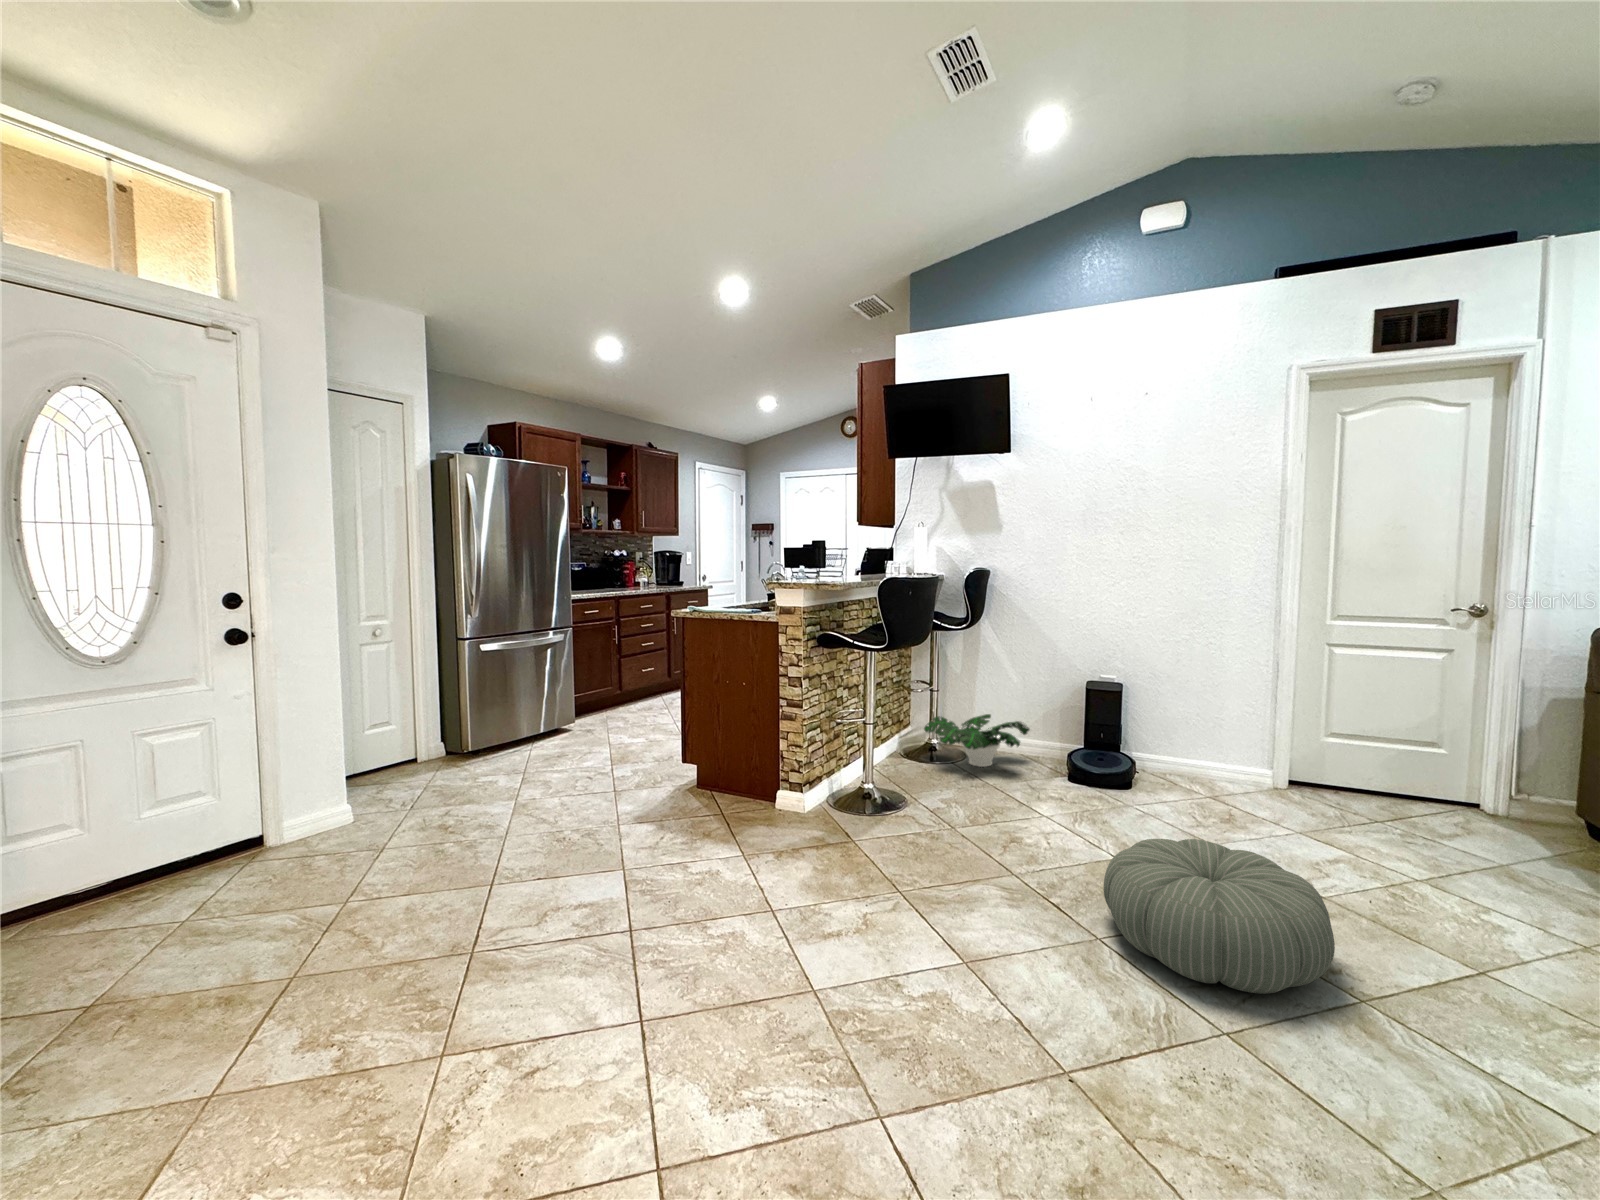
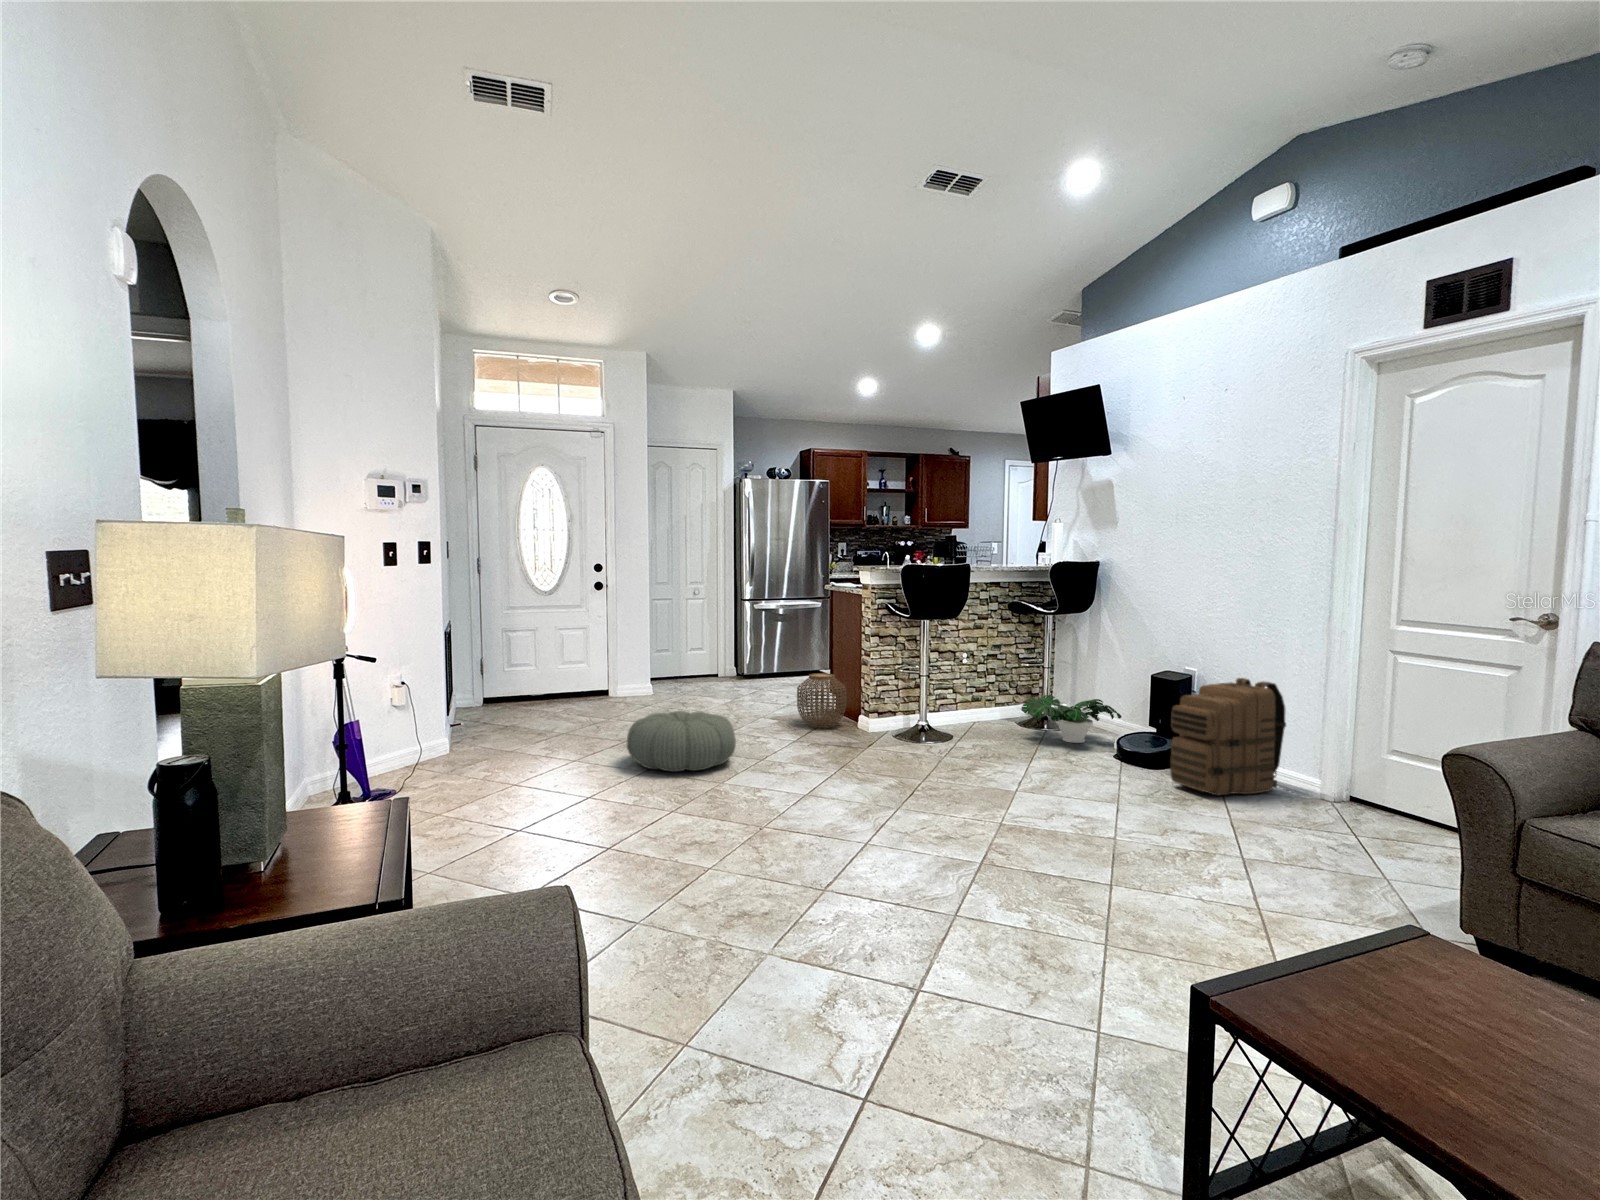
backpack: none [1167,681,1250,810] -> present [1170,678,1286,795]
woven basket: none [680,737,751,821] -> present [797,673,846,728]
pouf: present [1104,839,1335,994] -> present [627,711,736,772]

